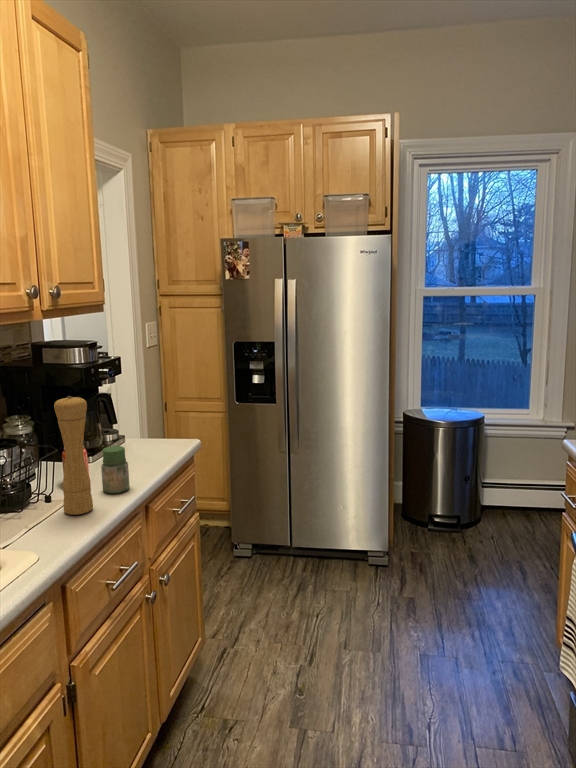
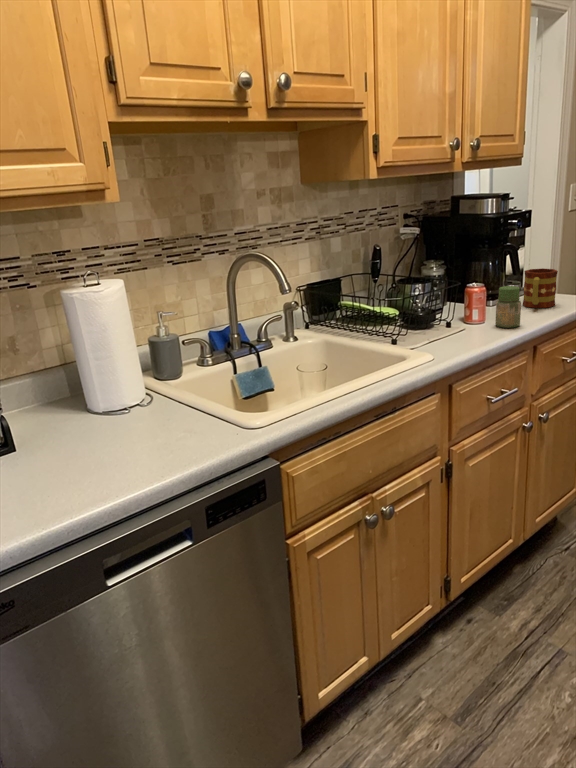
pepper mill: present [54,396,93,515] -> none [459,234,488,337]
mug: none [123,418,158,461] -> present [523,268,558,308]

